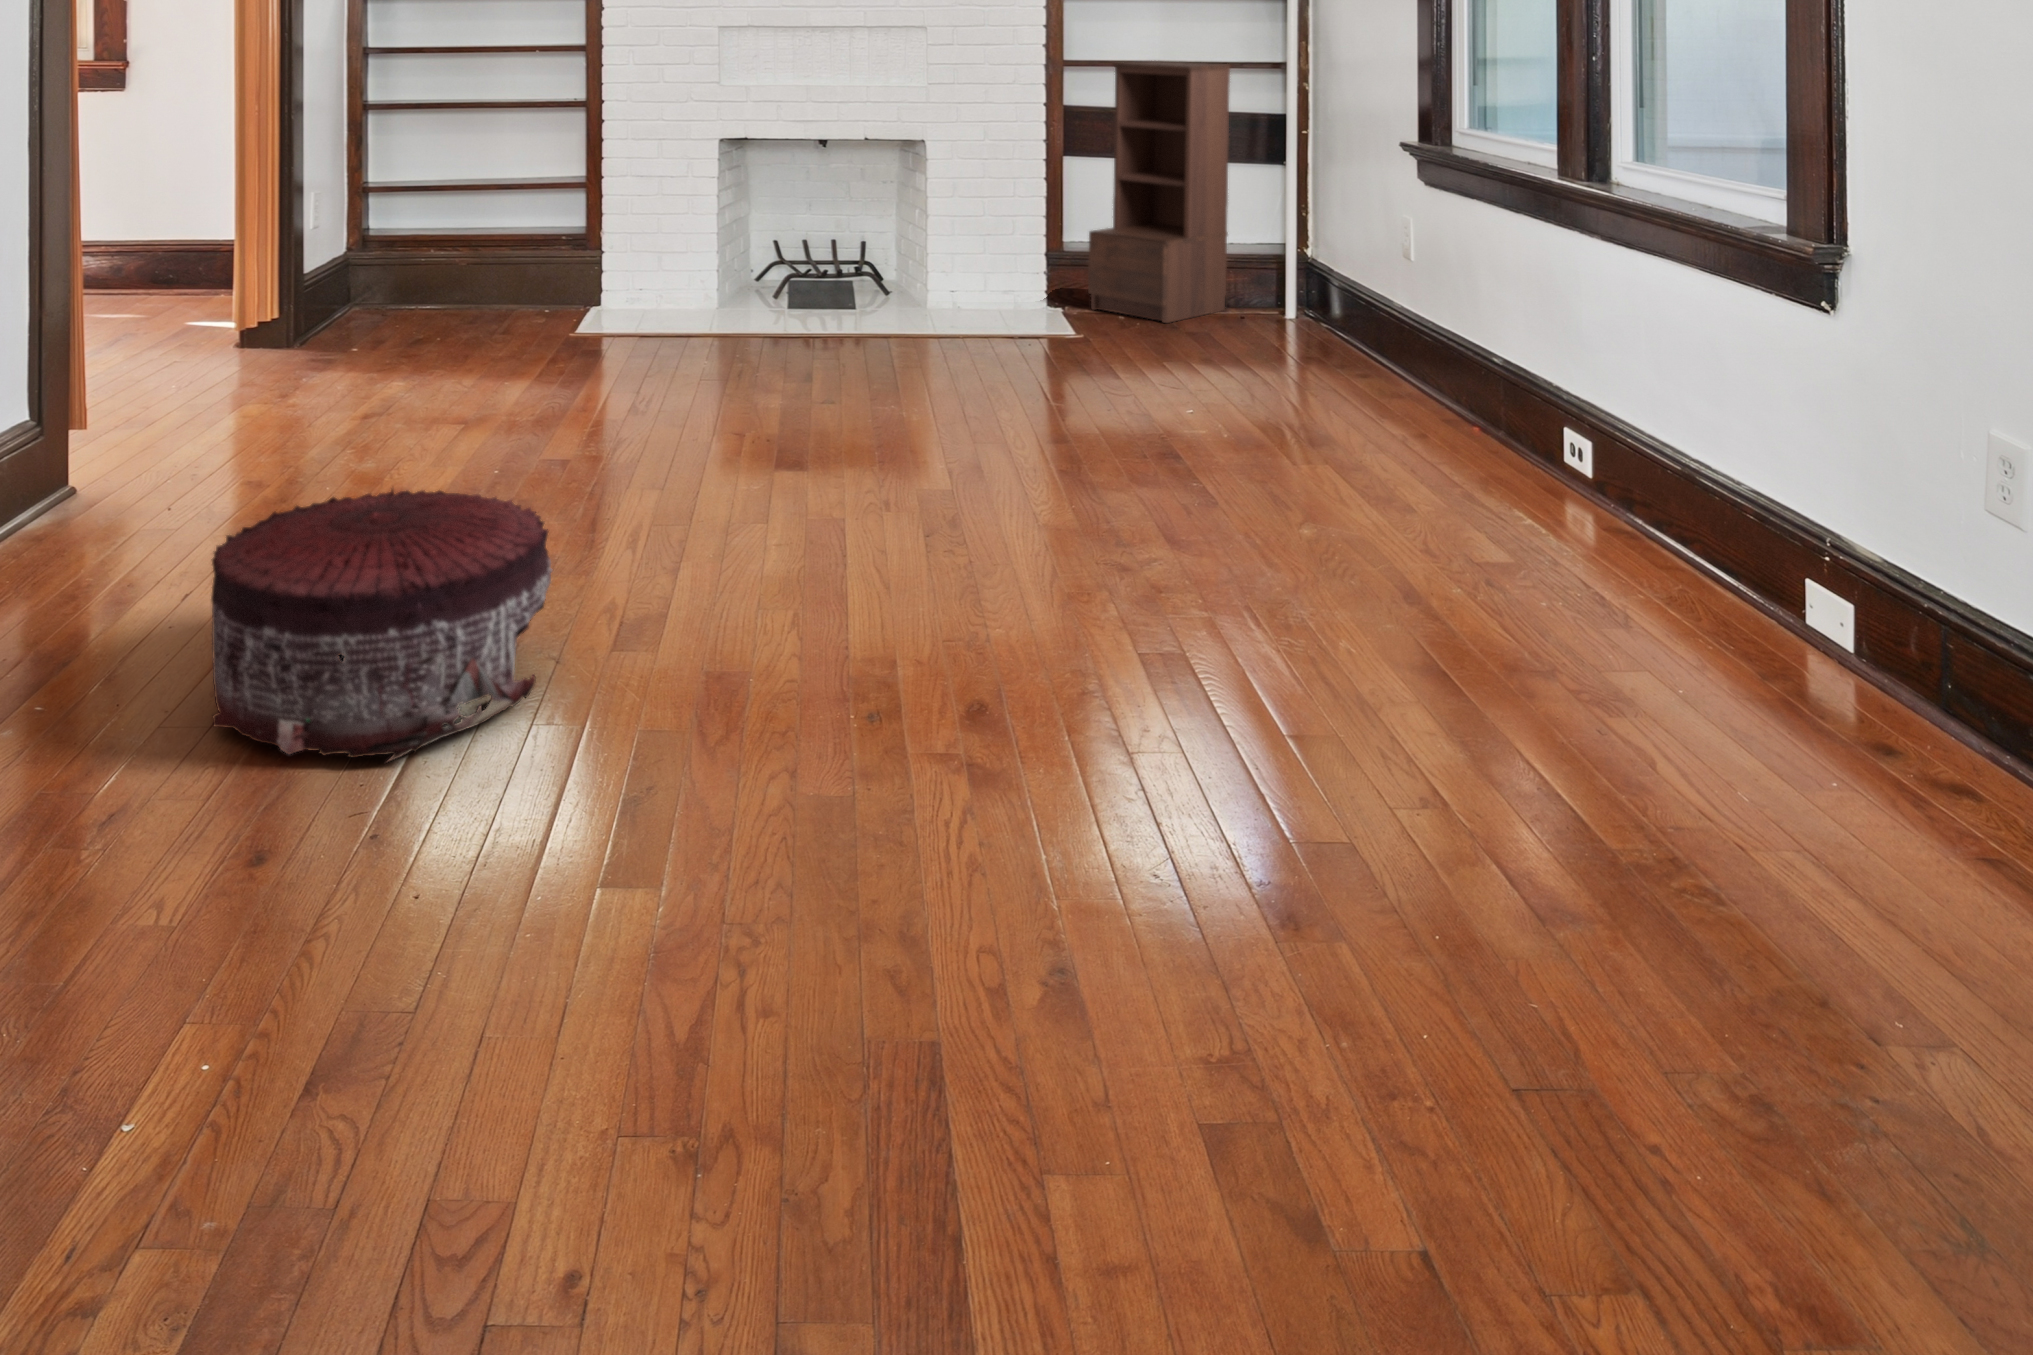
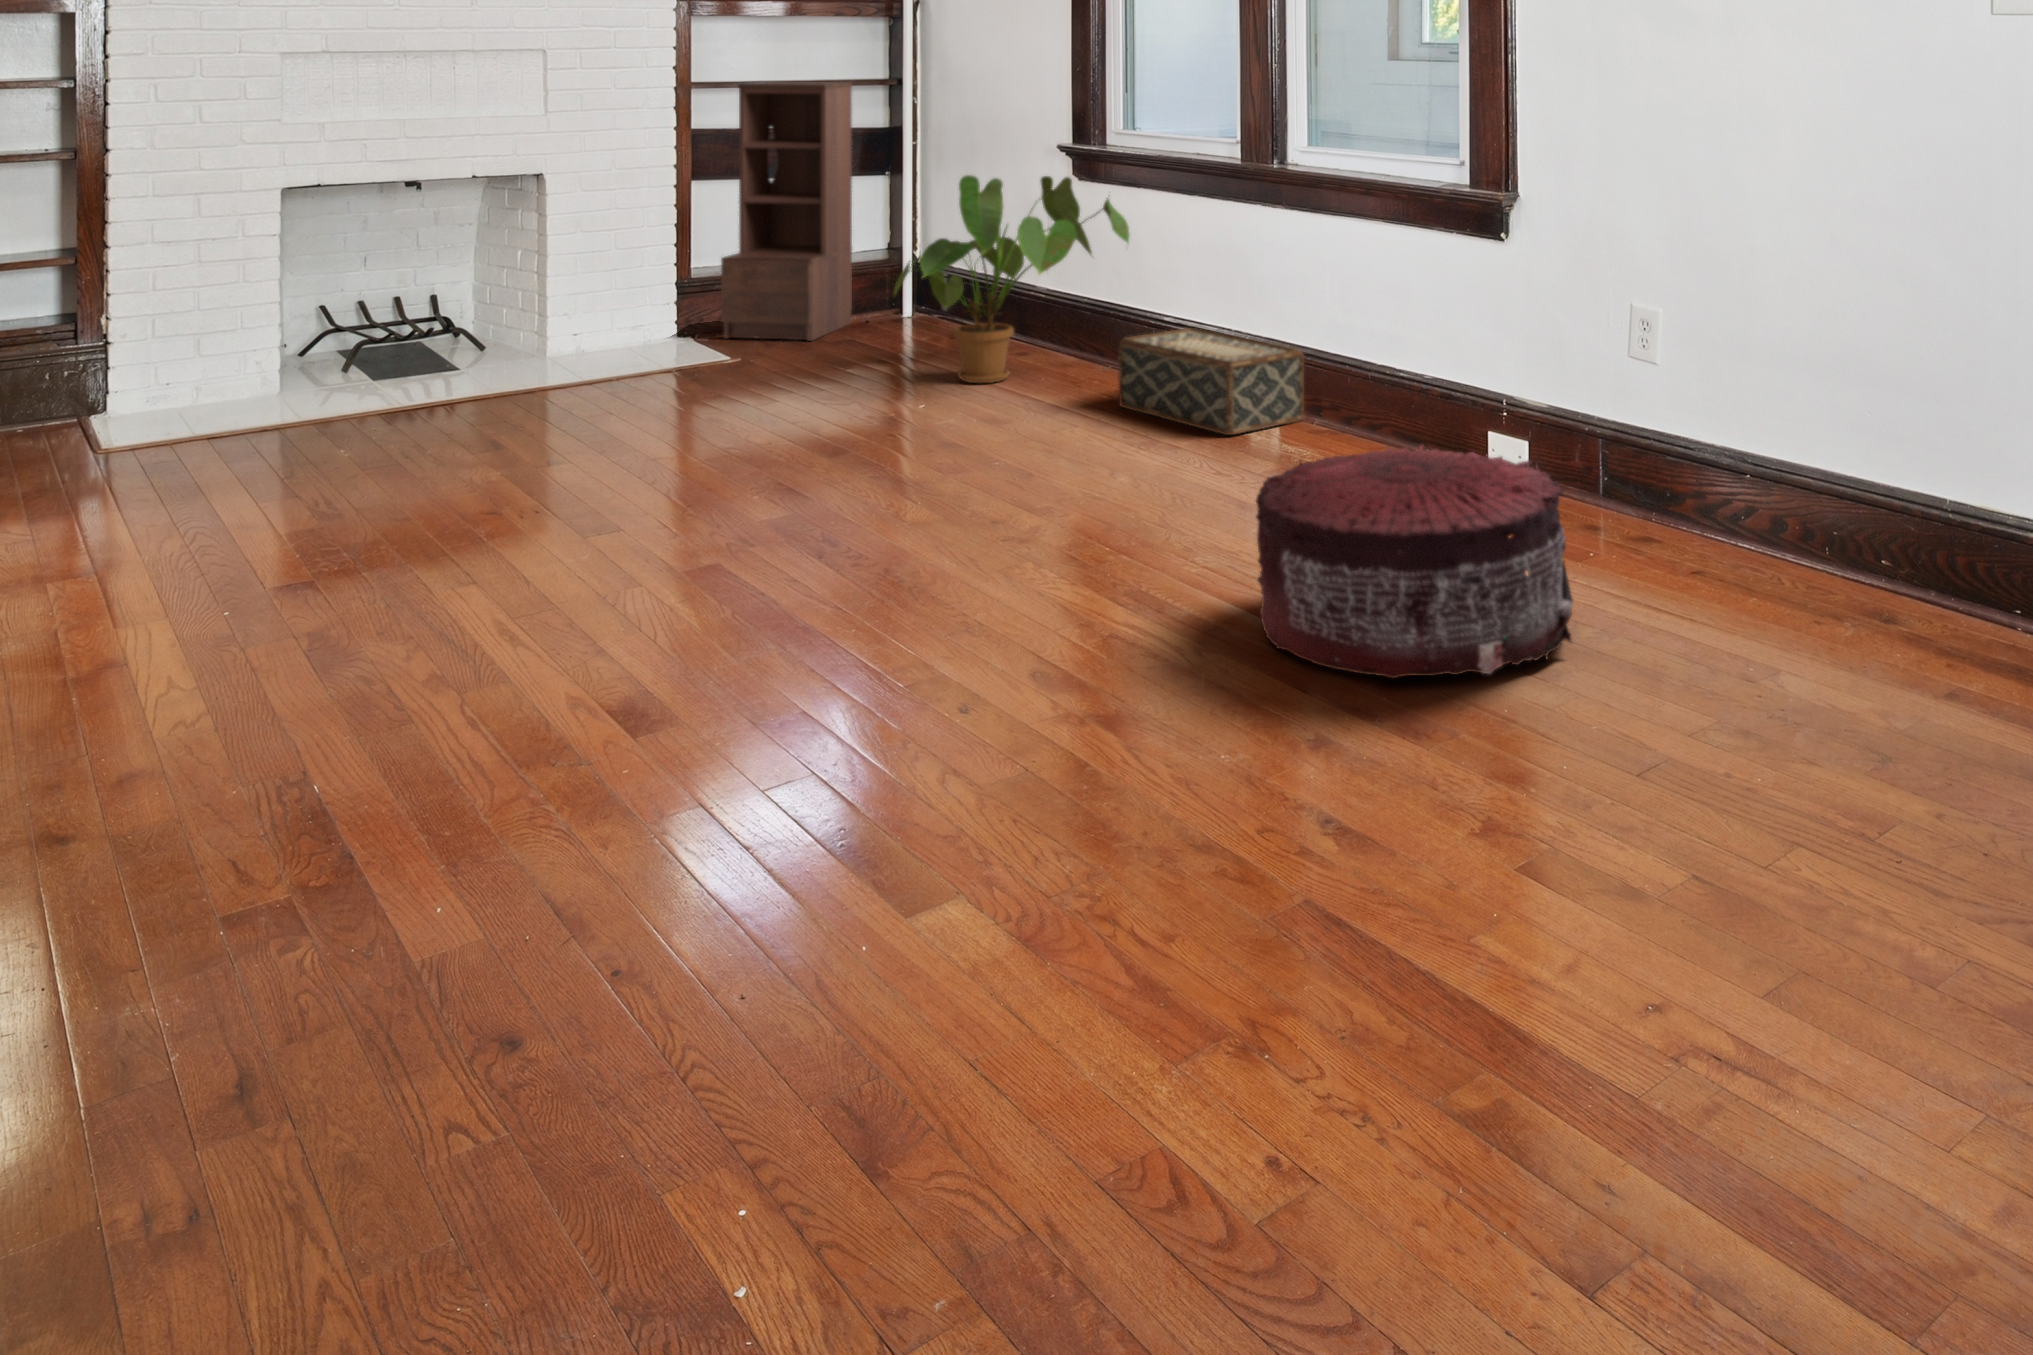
house plant: none [1199,172,1457,396] -> present [895,175,1130,383]
woven basket: none [1399,370,1611,506] -> present [1119,328,1304,435]
pouf: present [211,489,552,761] -> present [1256,446,1573,678]

